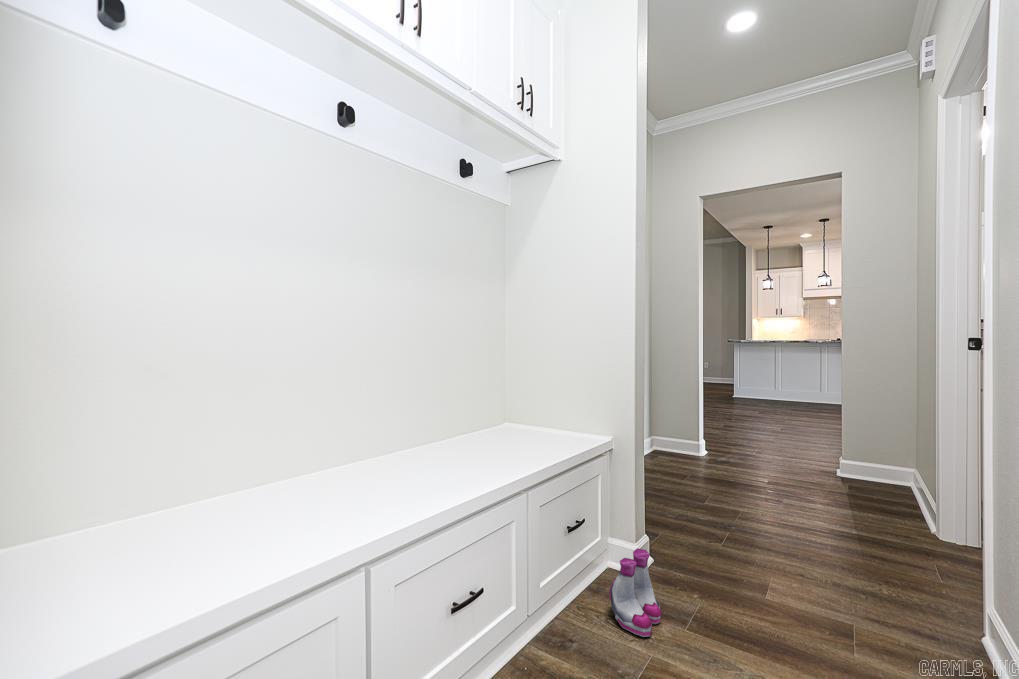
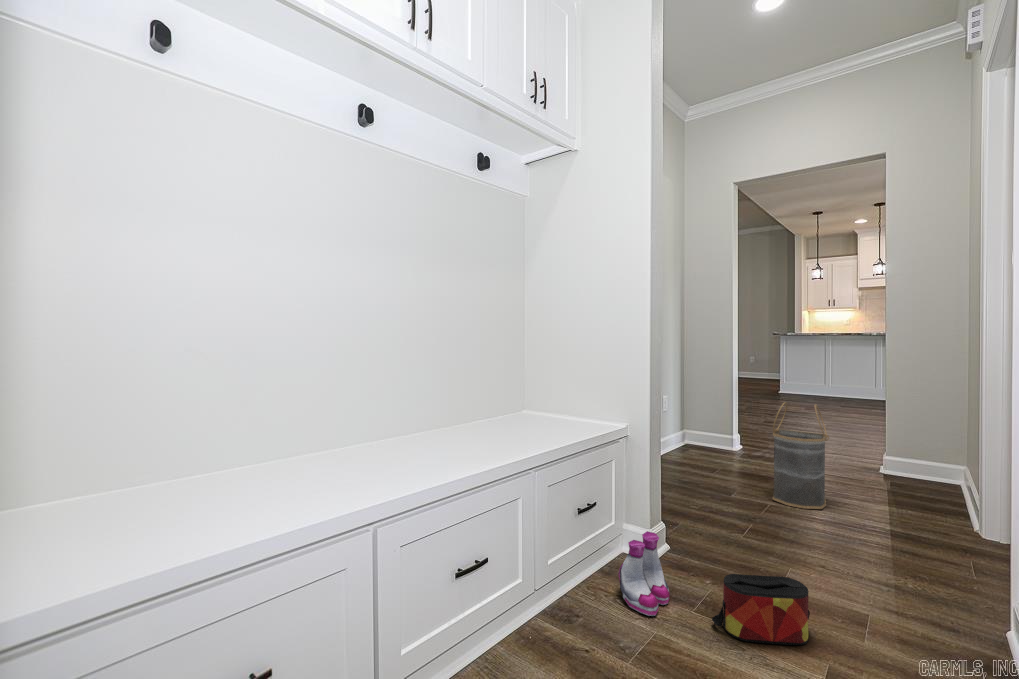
basket: none [744,411,797,515] -> present [773,402,829,509]
bag: none [706,590,802,661] -> present [712,574,810,645]

